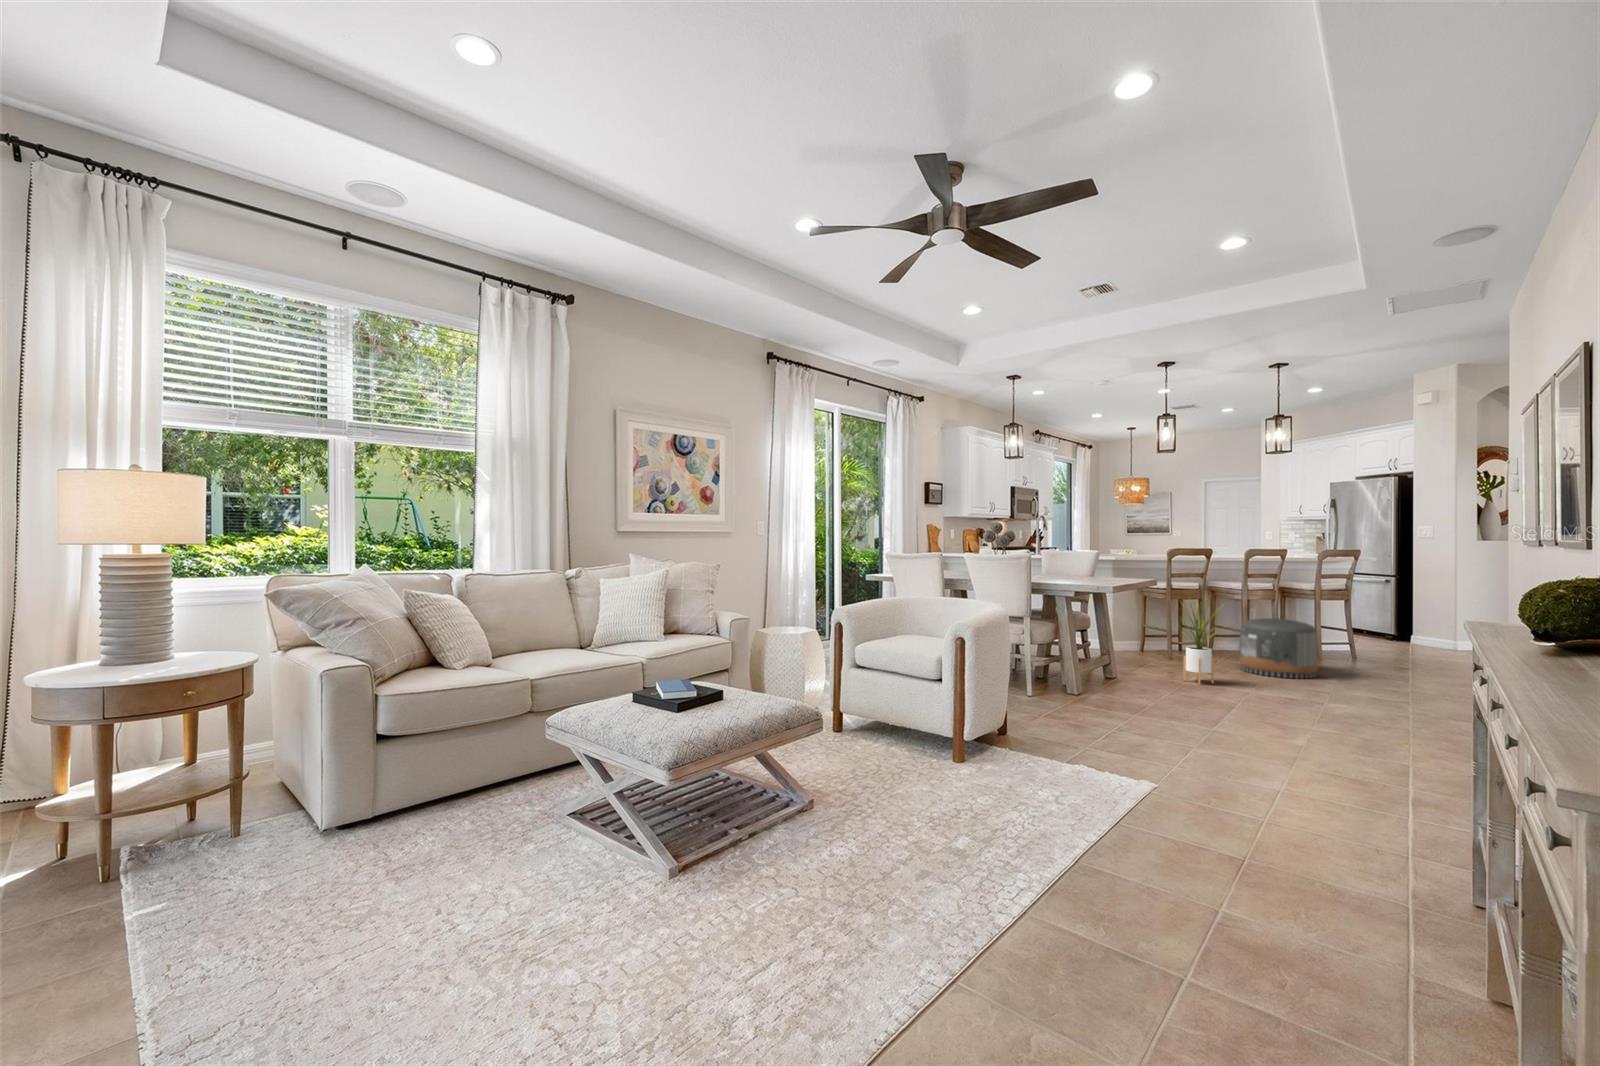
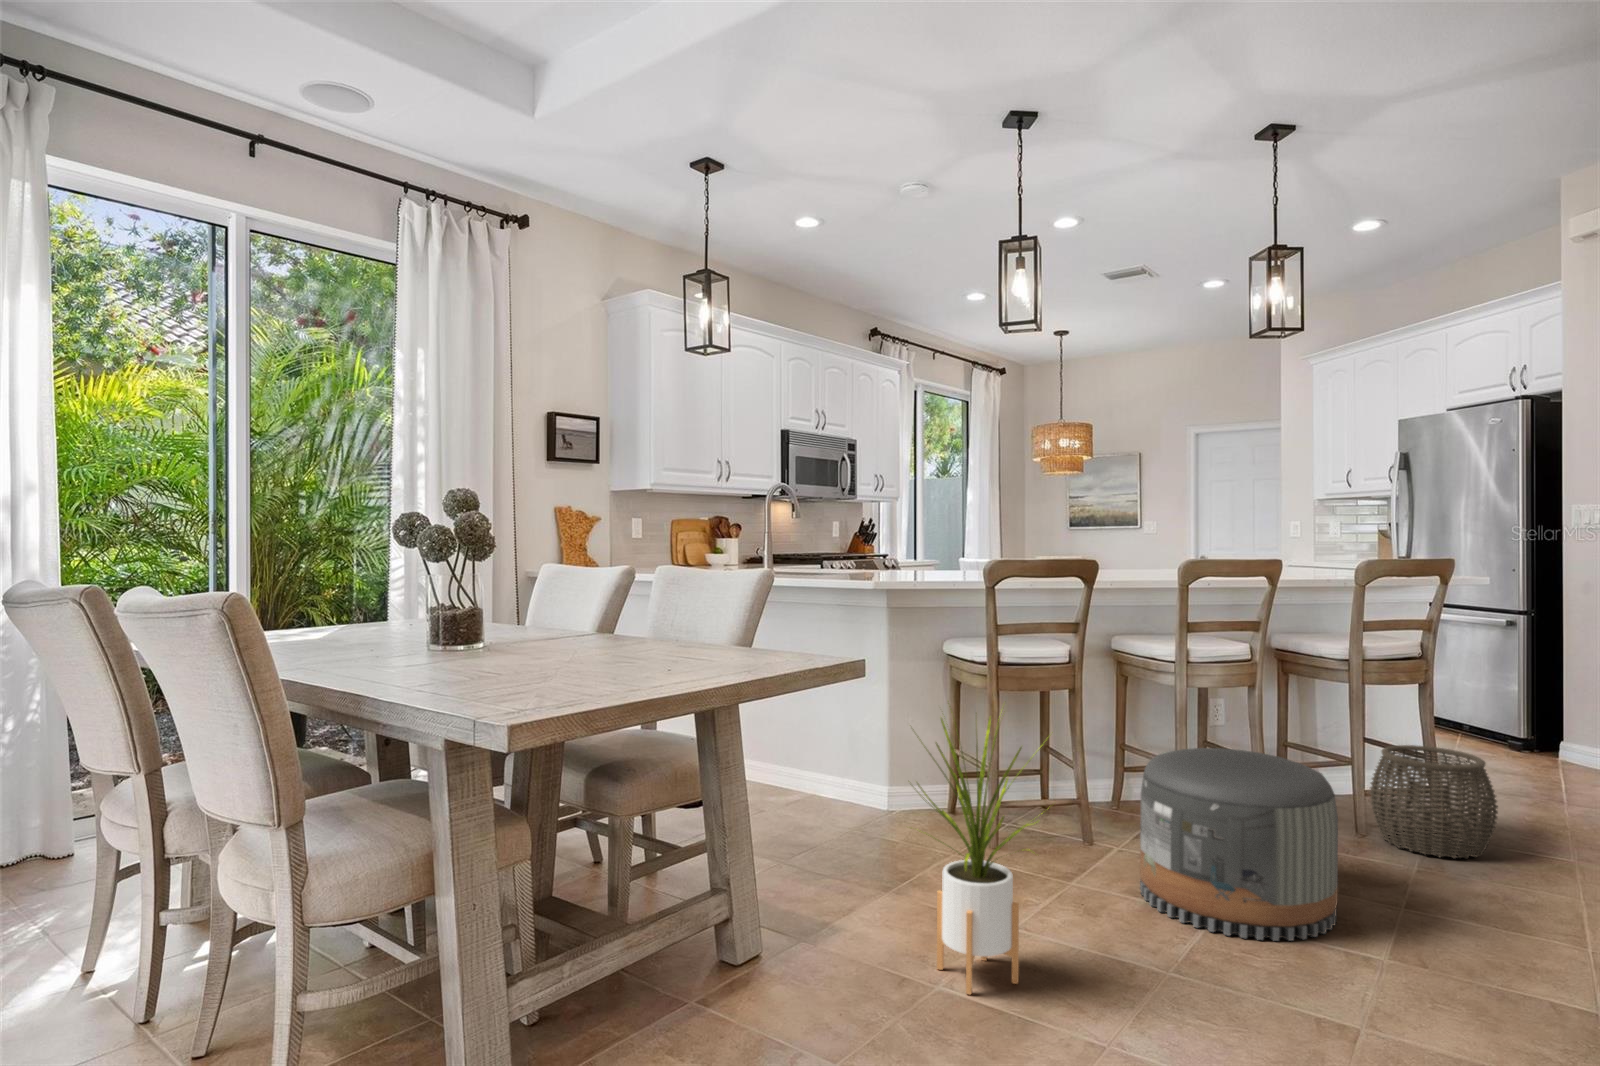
woven basket: none [1325,624,1378,665] -> present [1370,745,1498,859]

